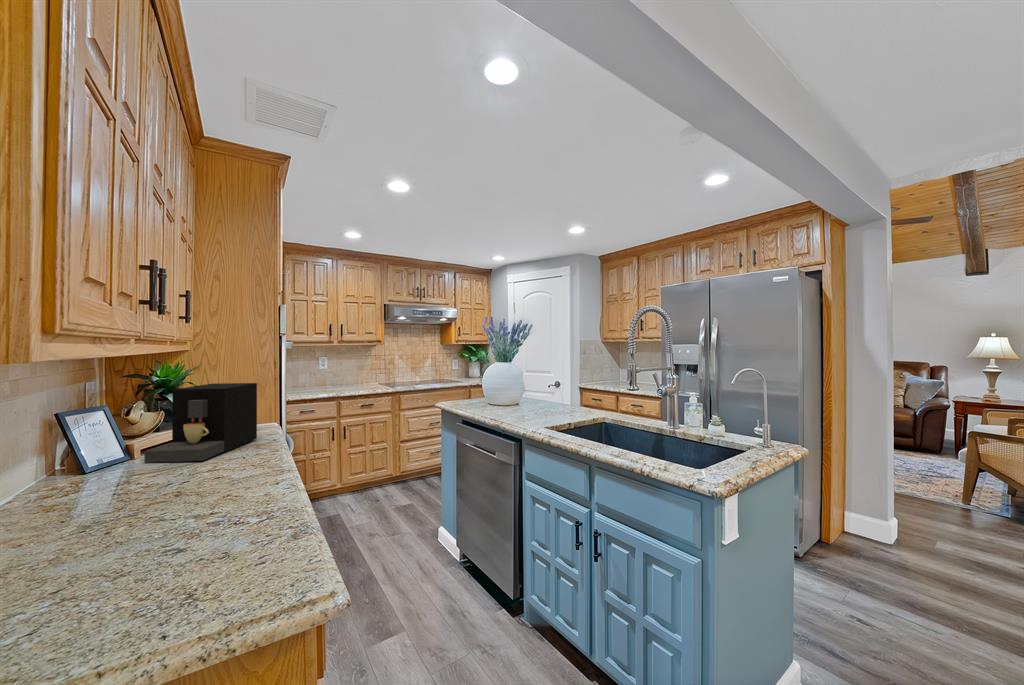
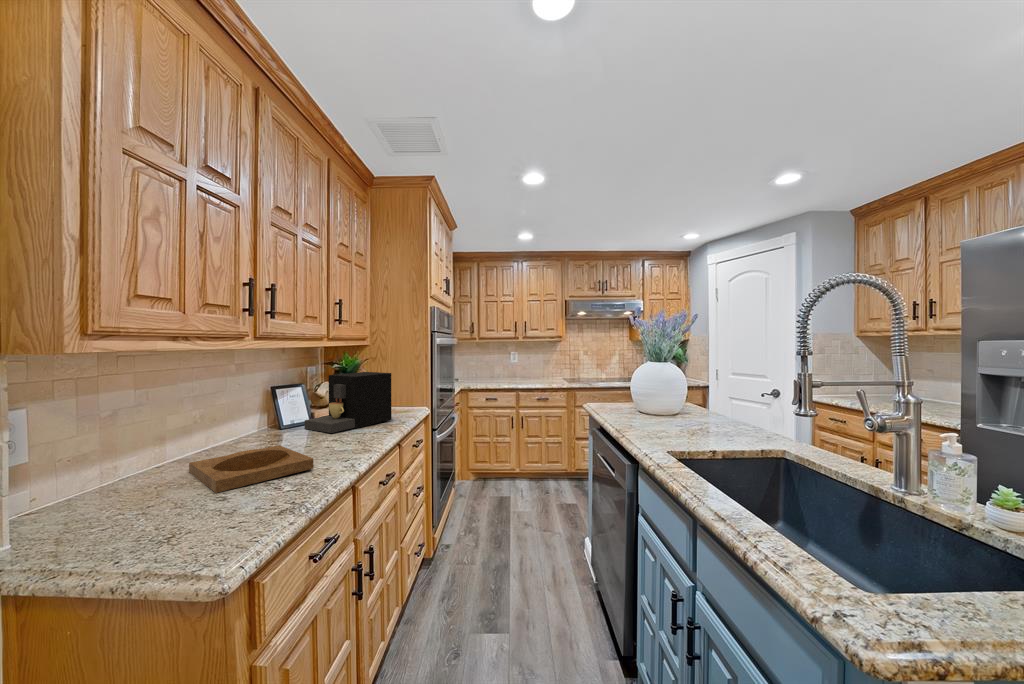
tray: none [65,479,264,539] -> present [189,445,313,493]

